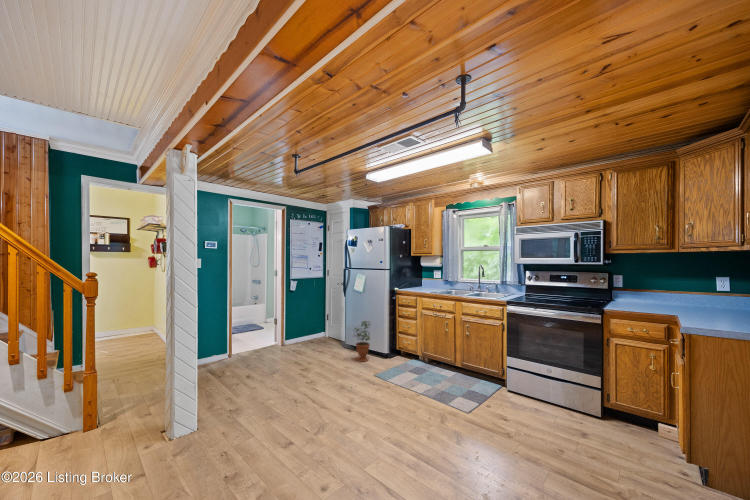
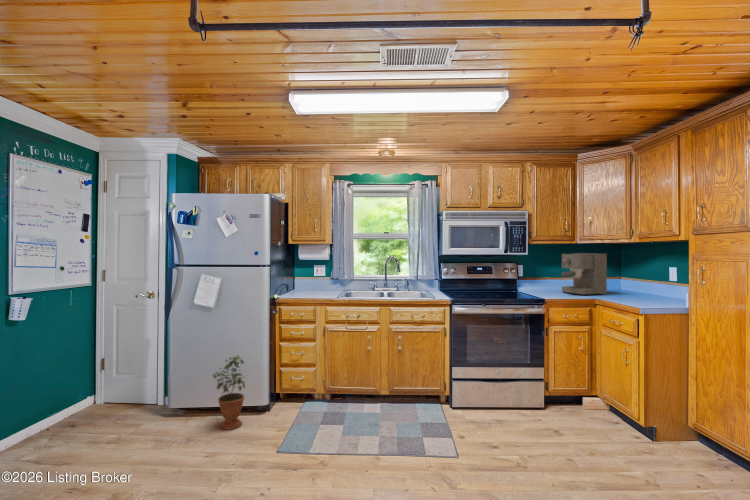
coffee maker: none [641,264,718,314] -> present [561,253,607,295]

